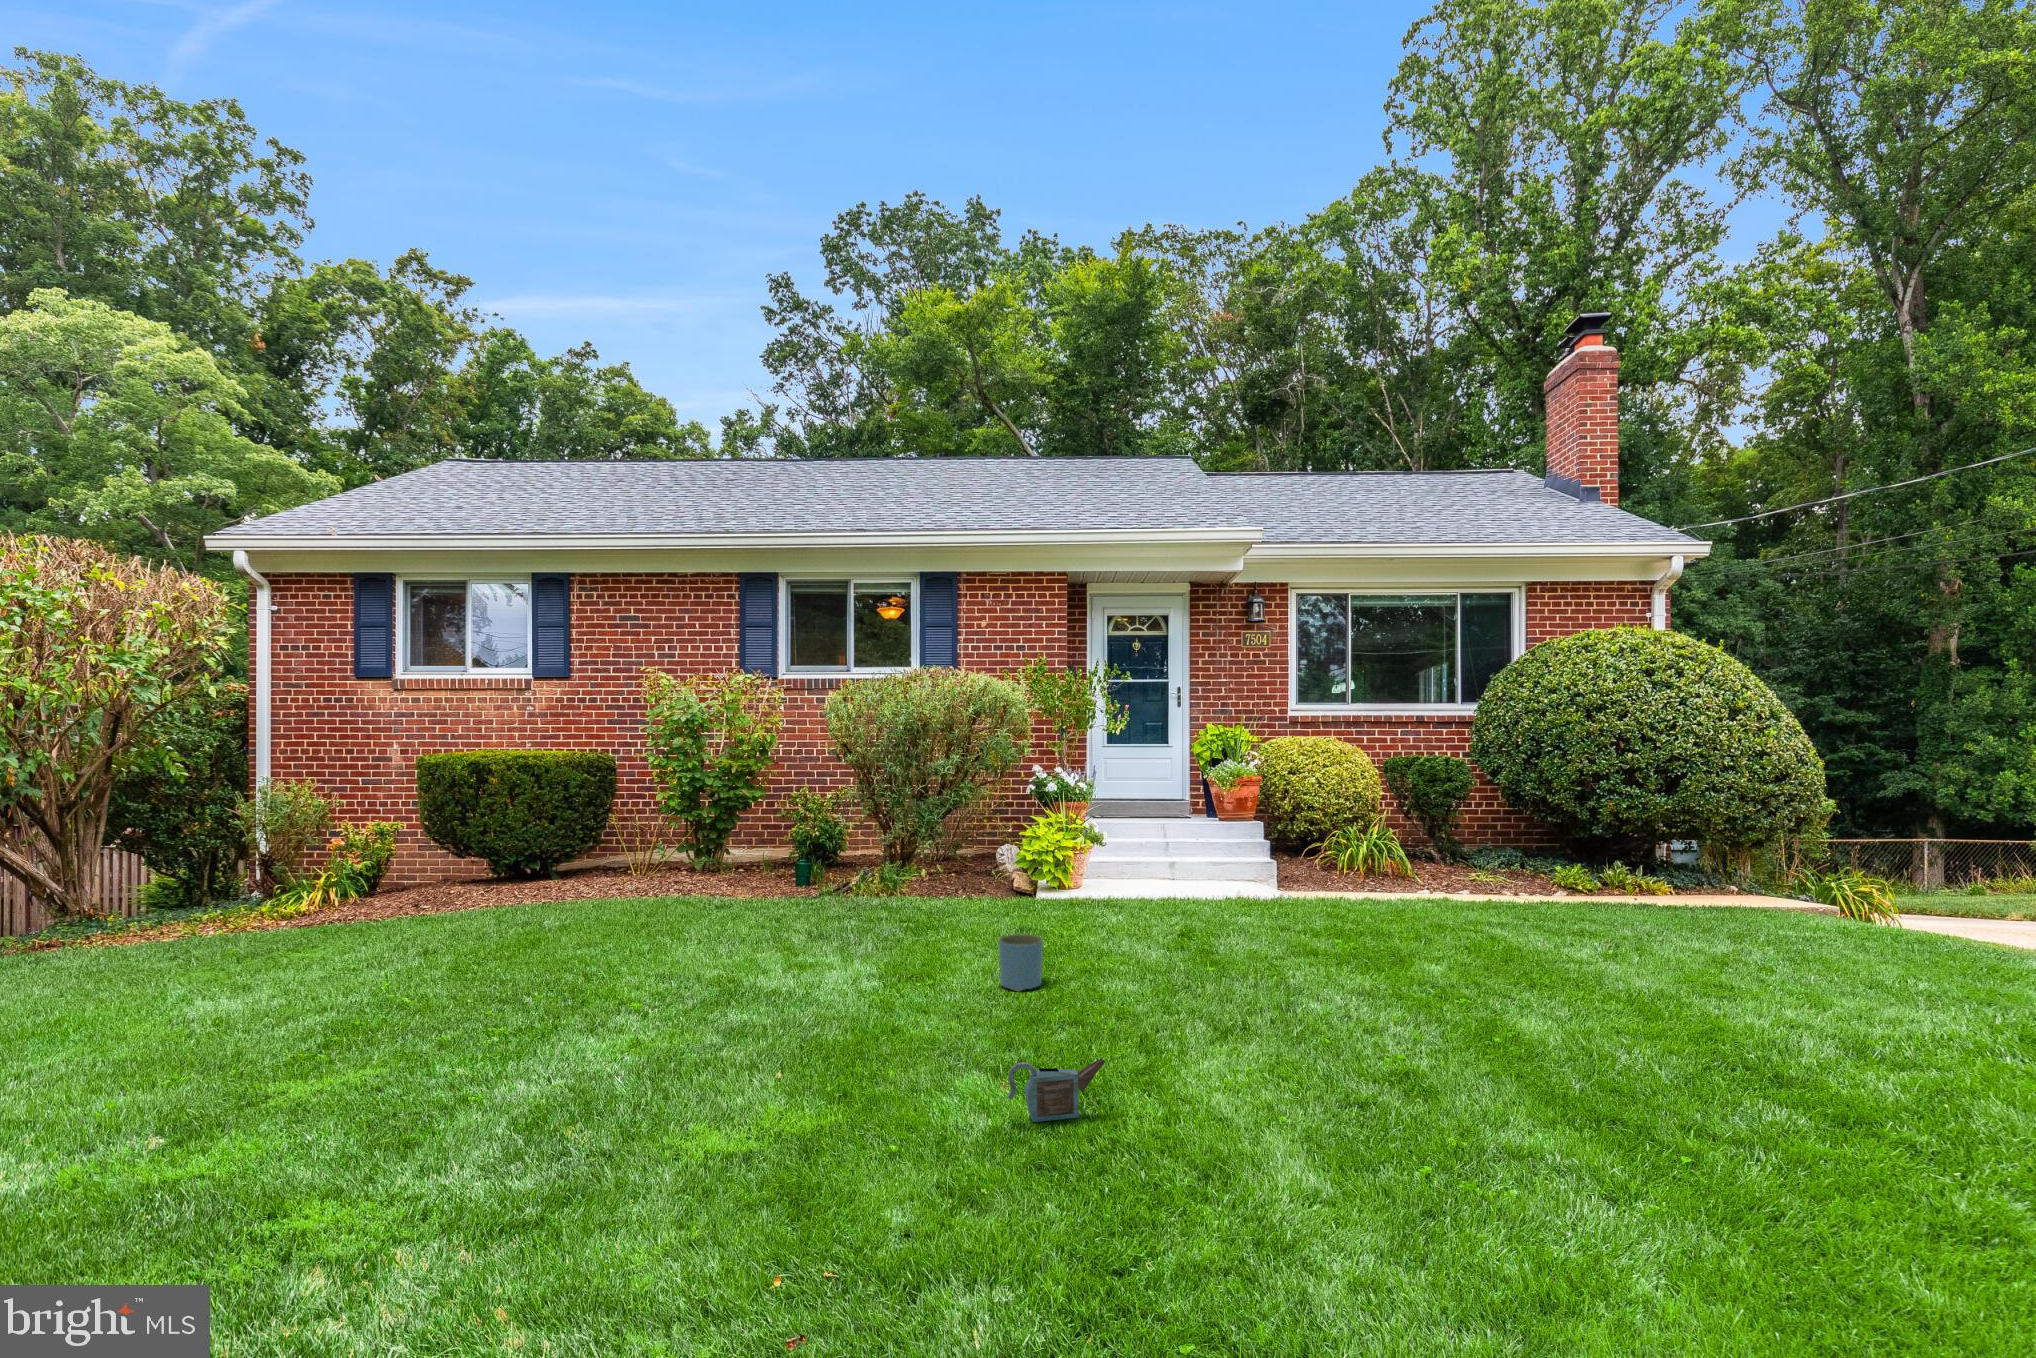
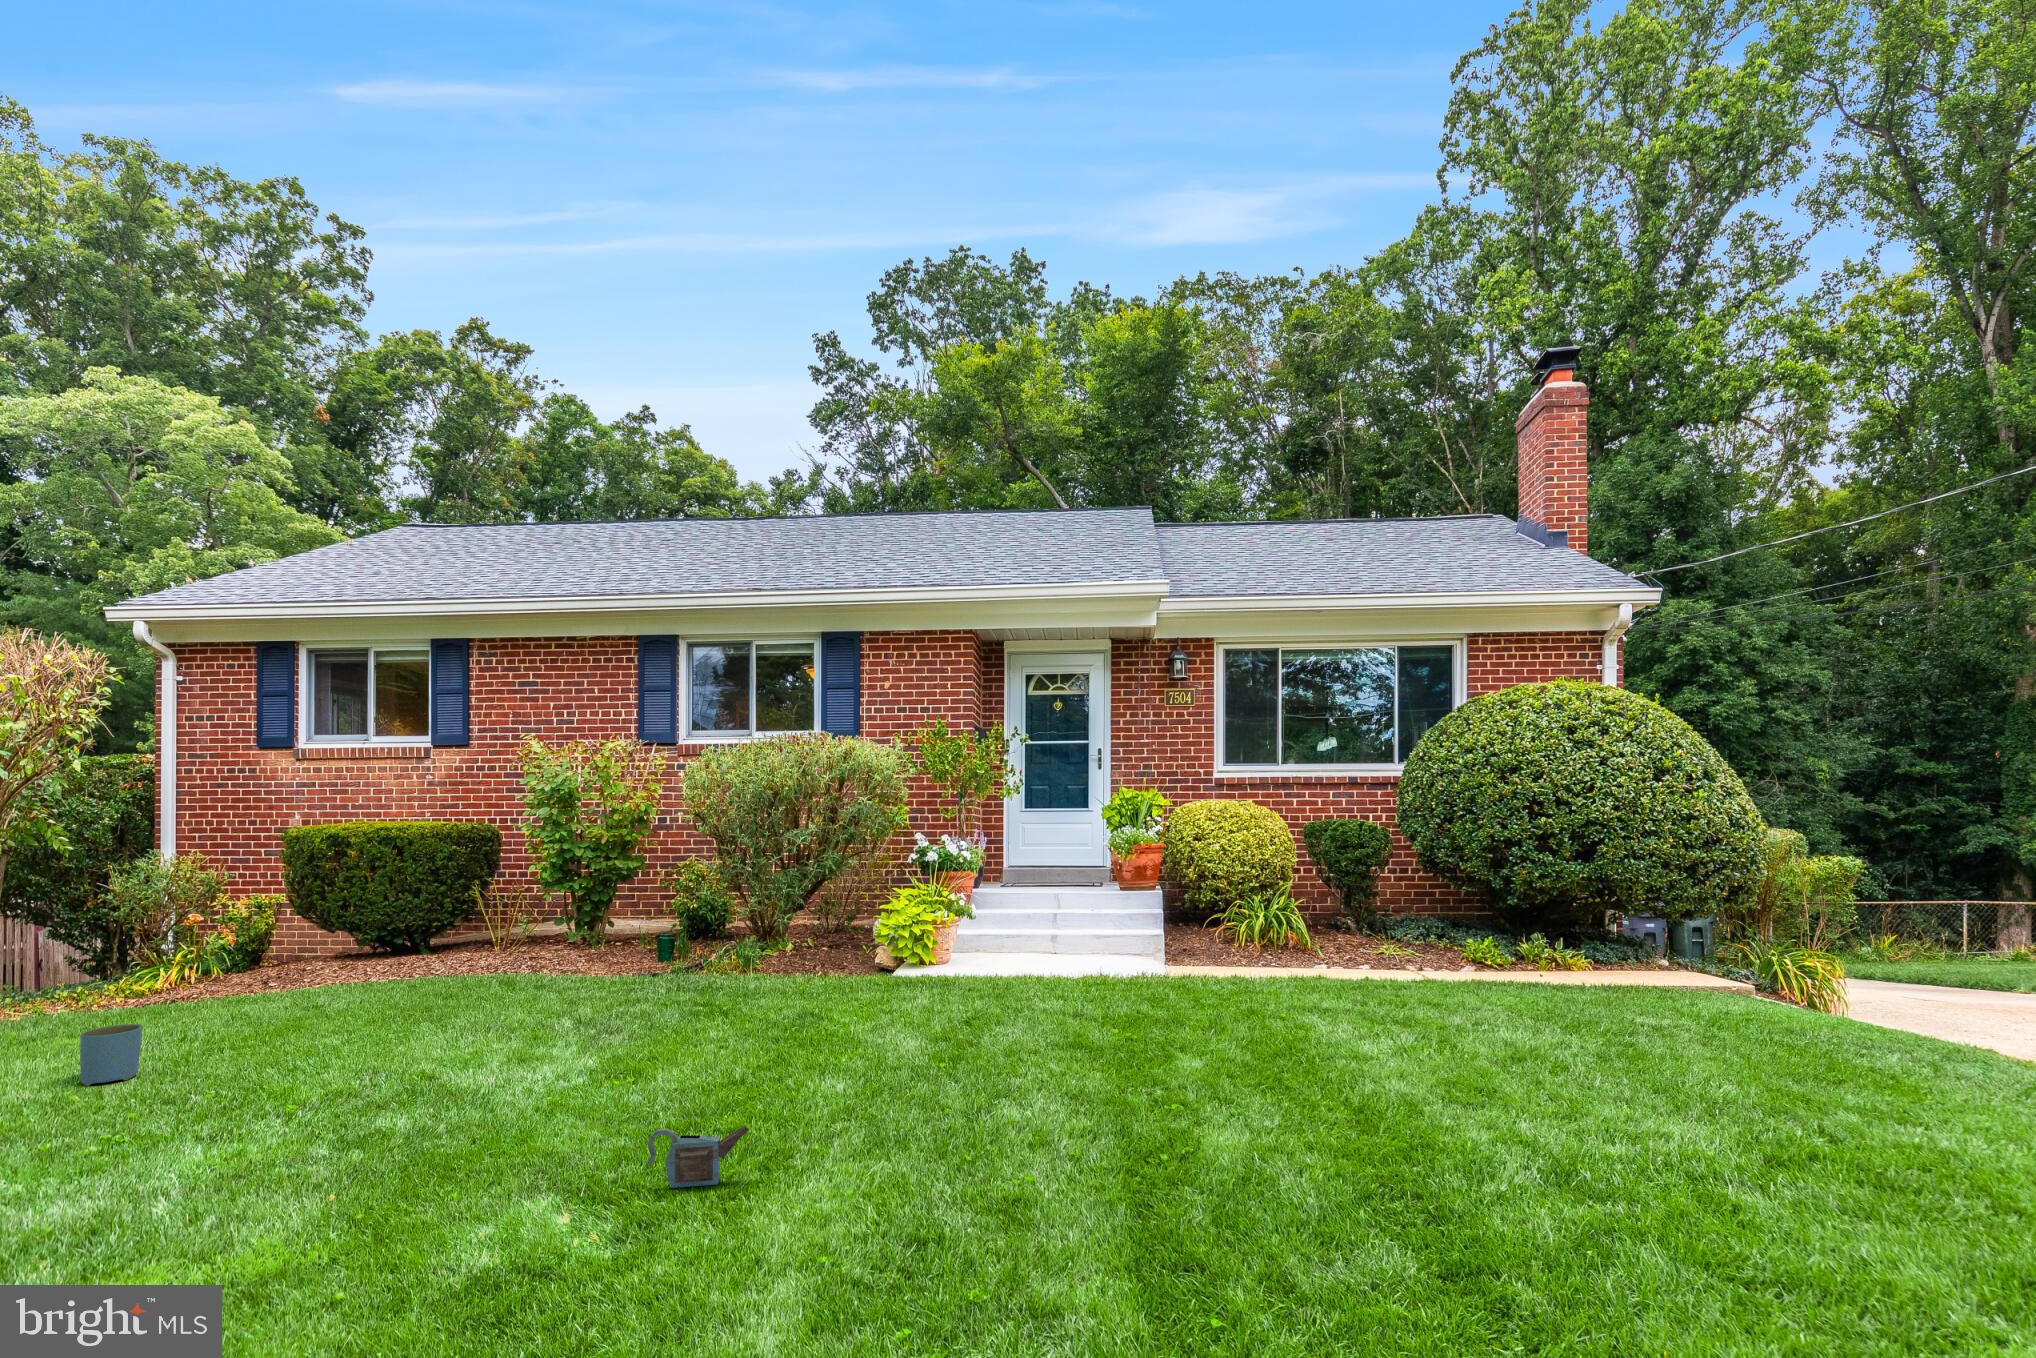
planter: present [999,934,1043,992] -> present [80,1024,143,1086]

